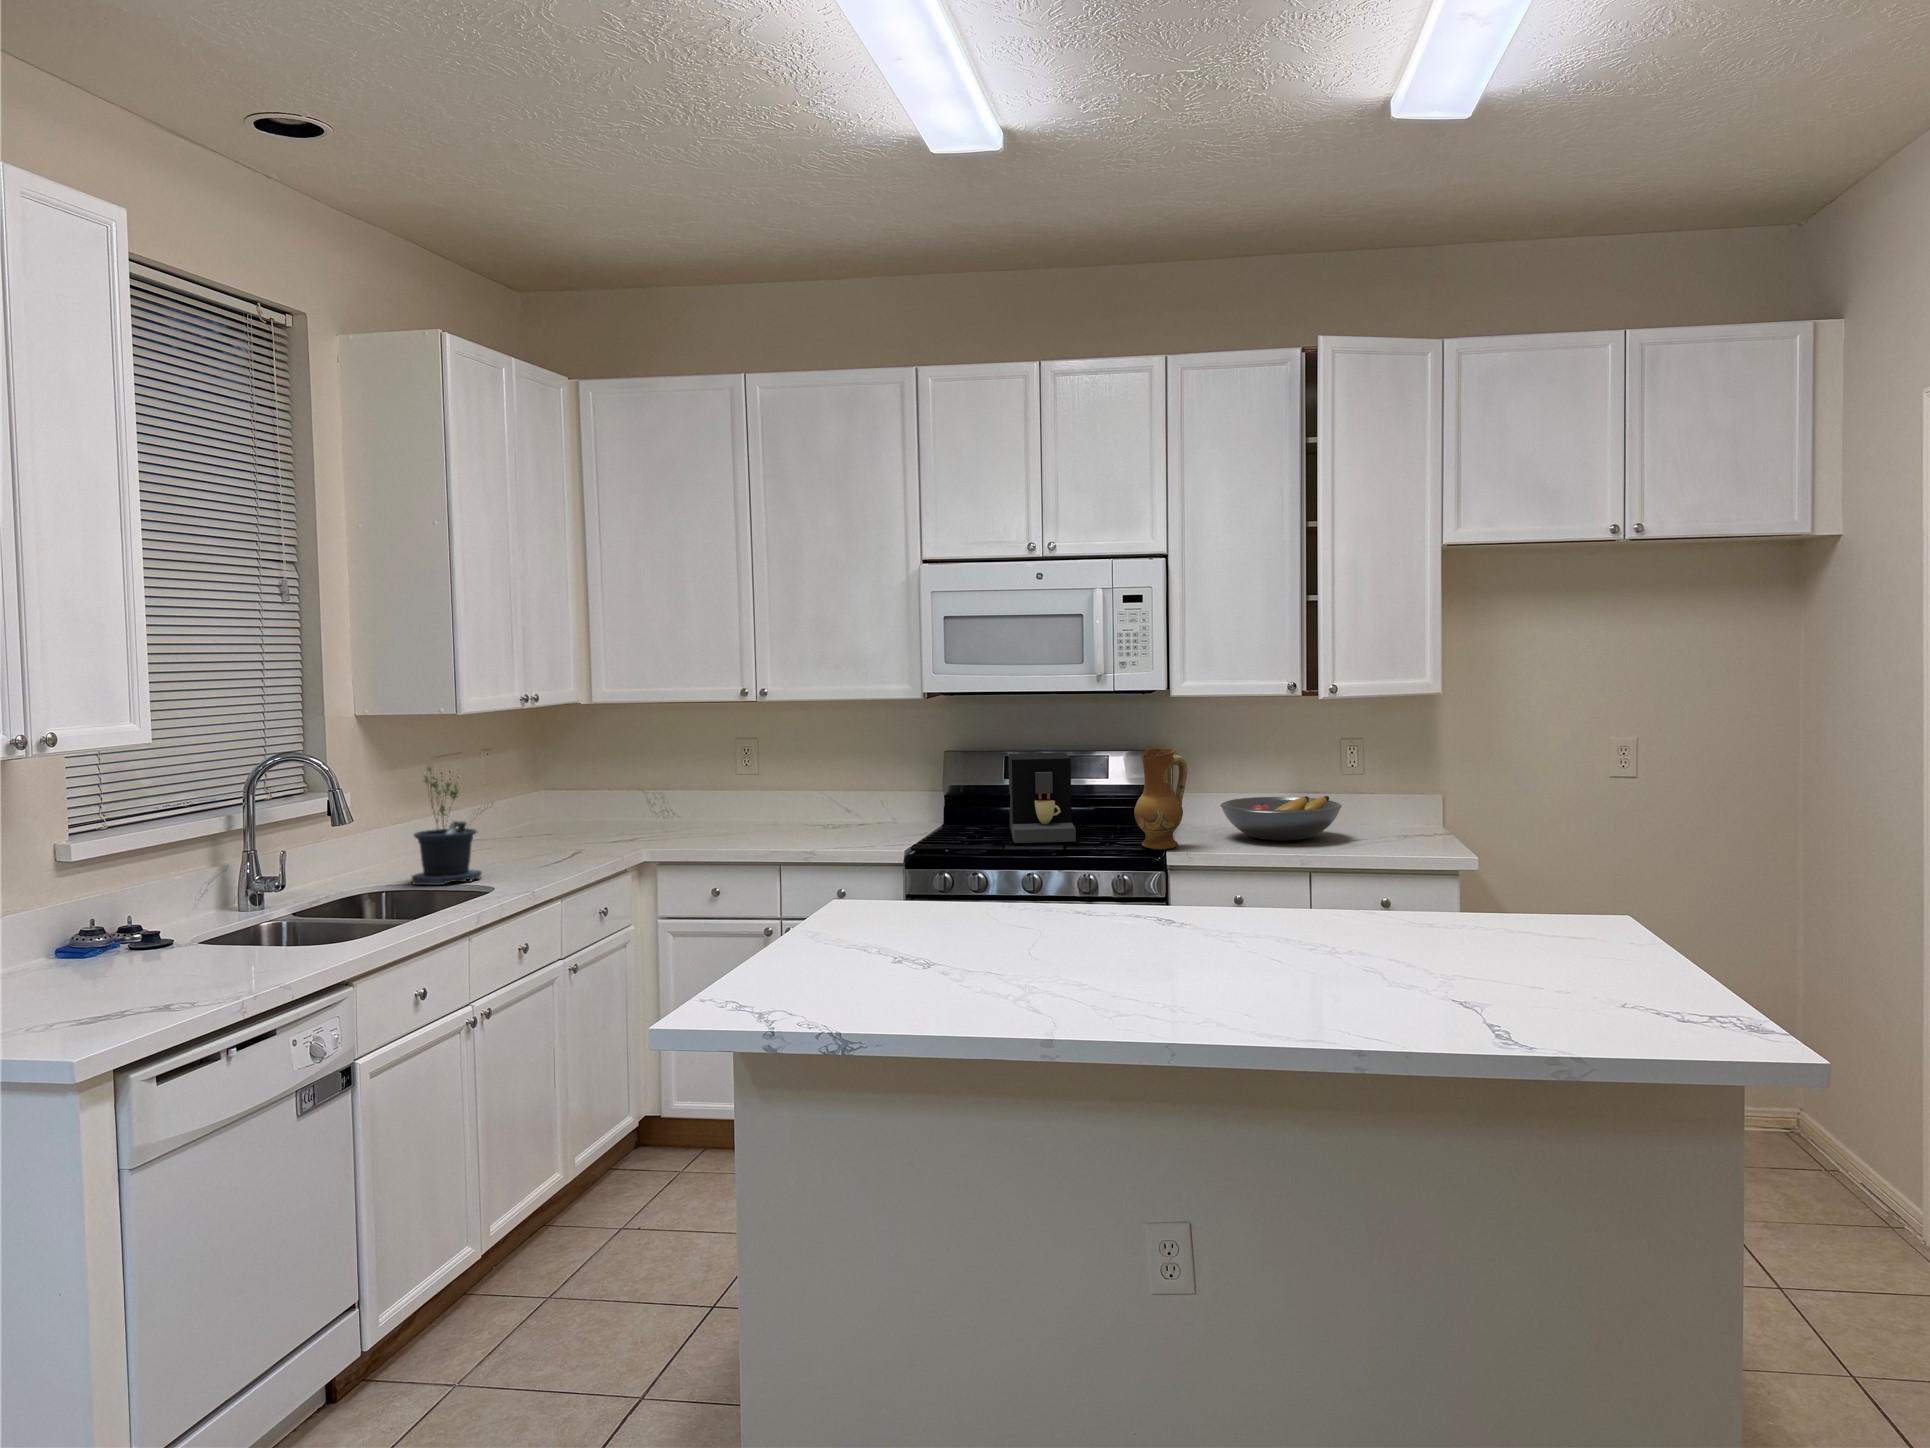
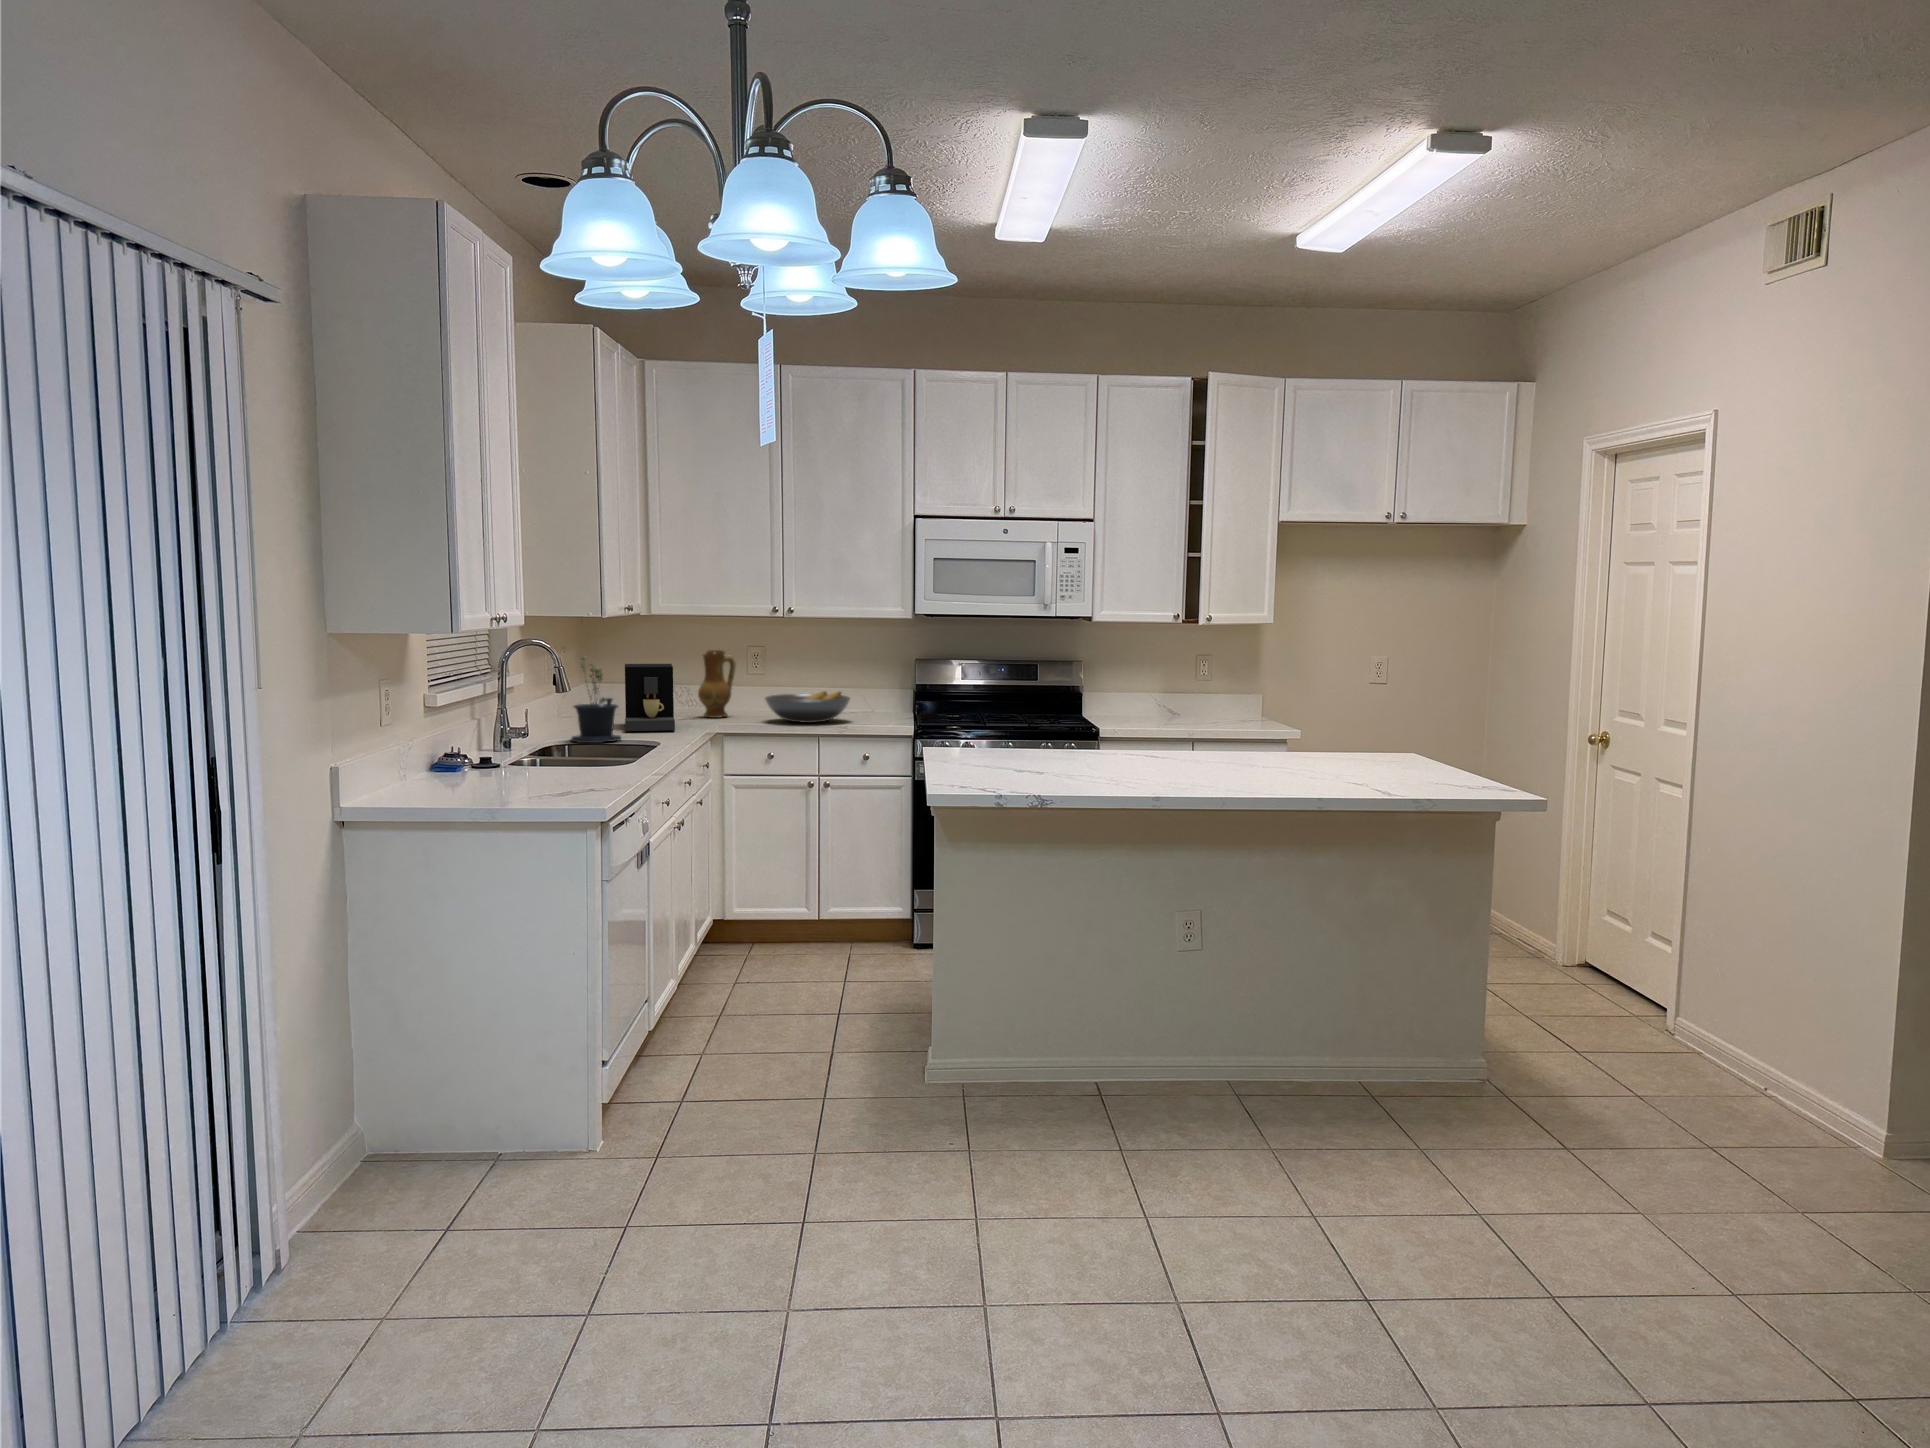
ceramic jug: present [1134,748,1187,849] -> present [698,650,736,718]
coffee maker: present [1009,752,1076,843] -> present [625,664,675,731]
fruit bowl: present [1220,796,1342,841] -> present [765,691,850,723]

